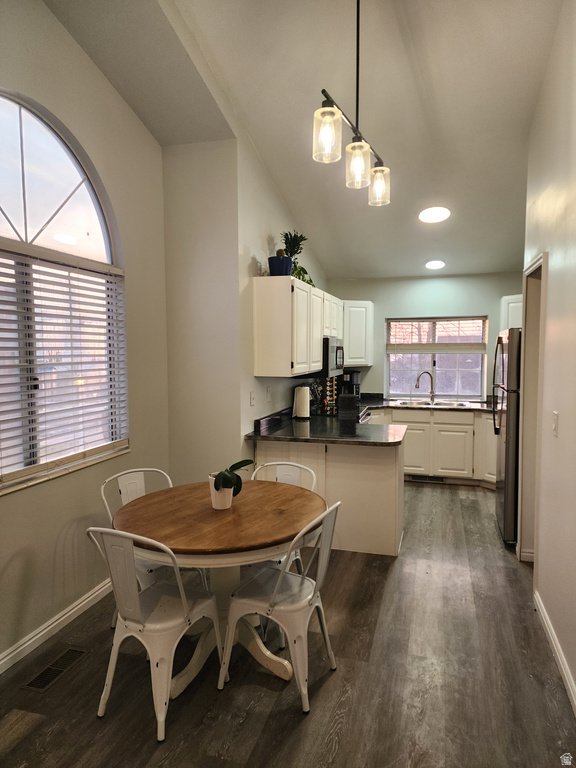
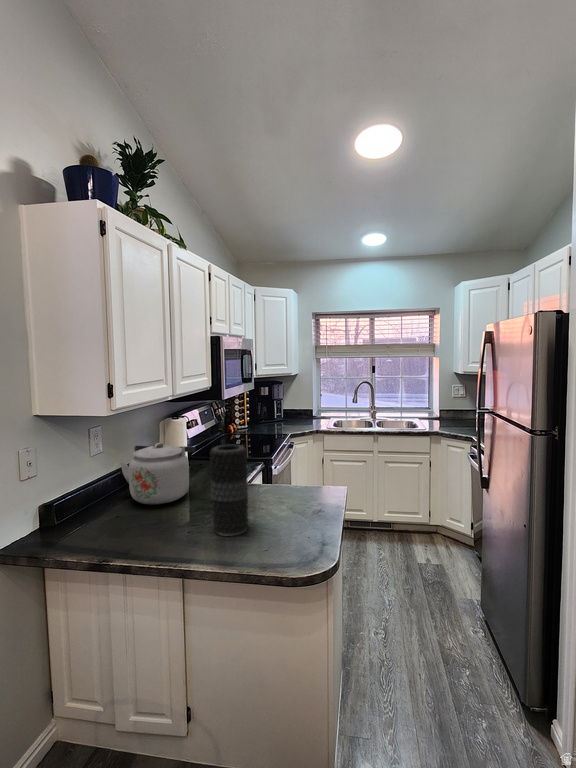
kettle: none [281,397,321,428] -> present [120,443,196,505]

